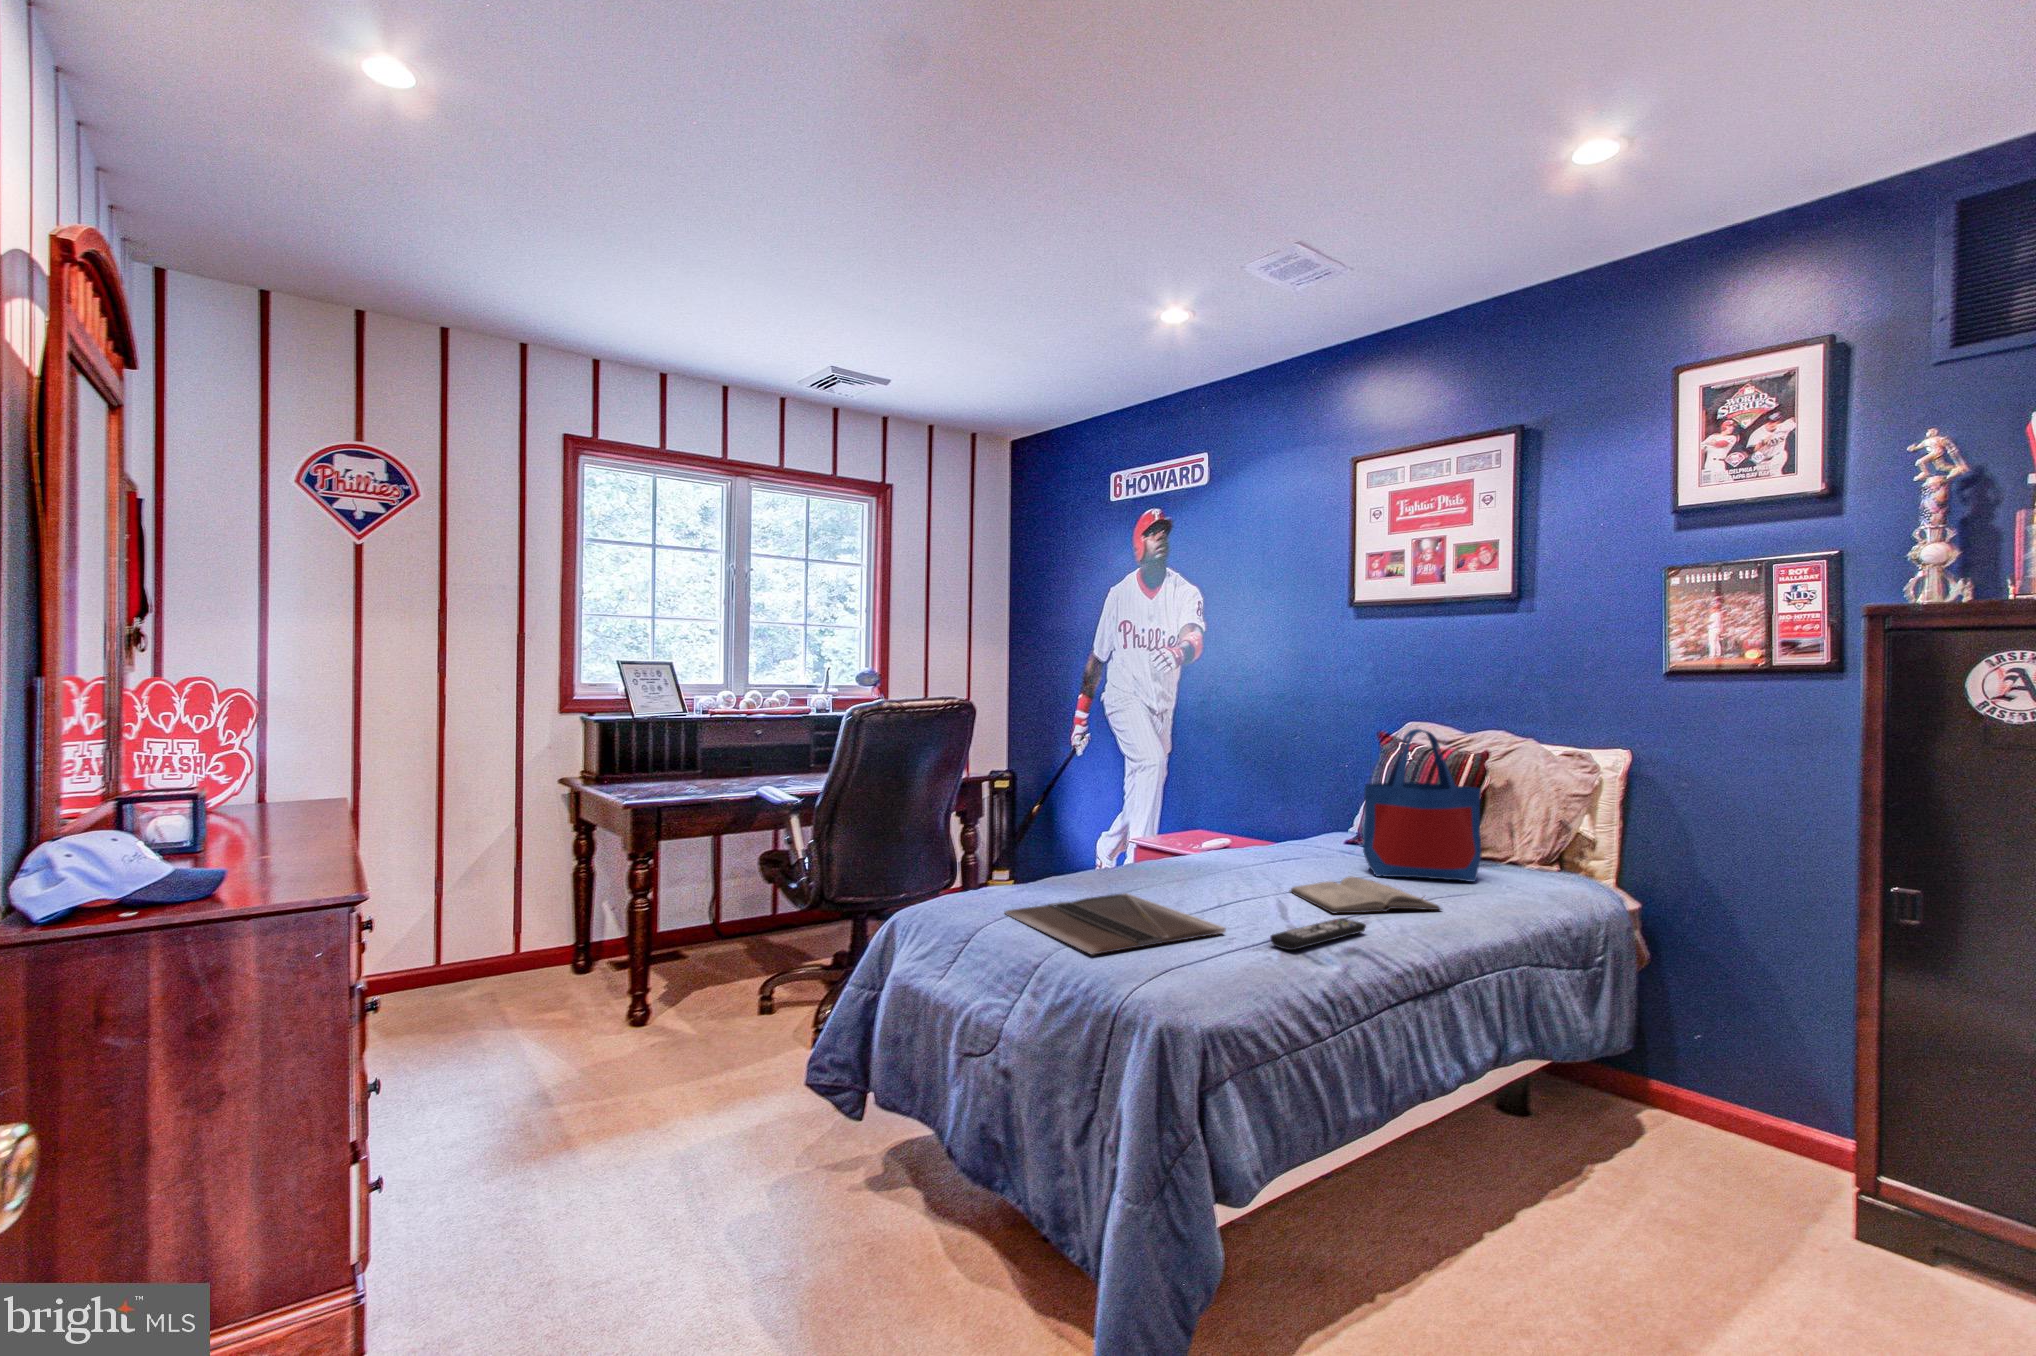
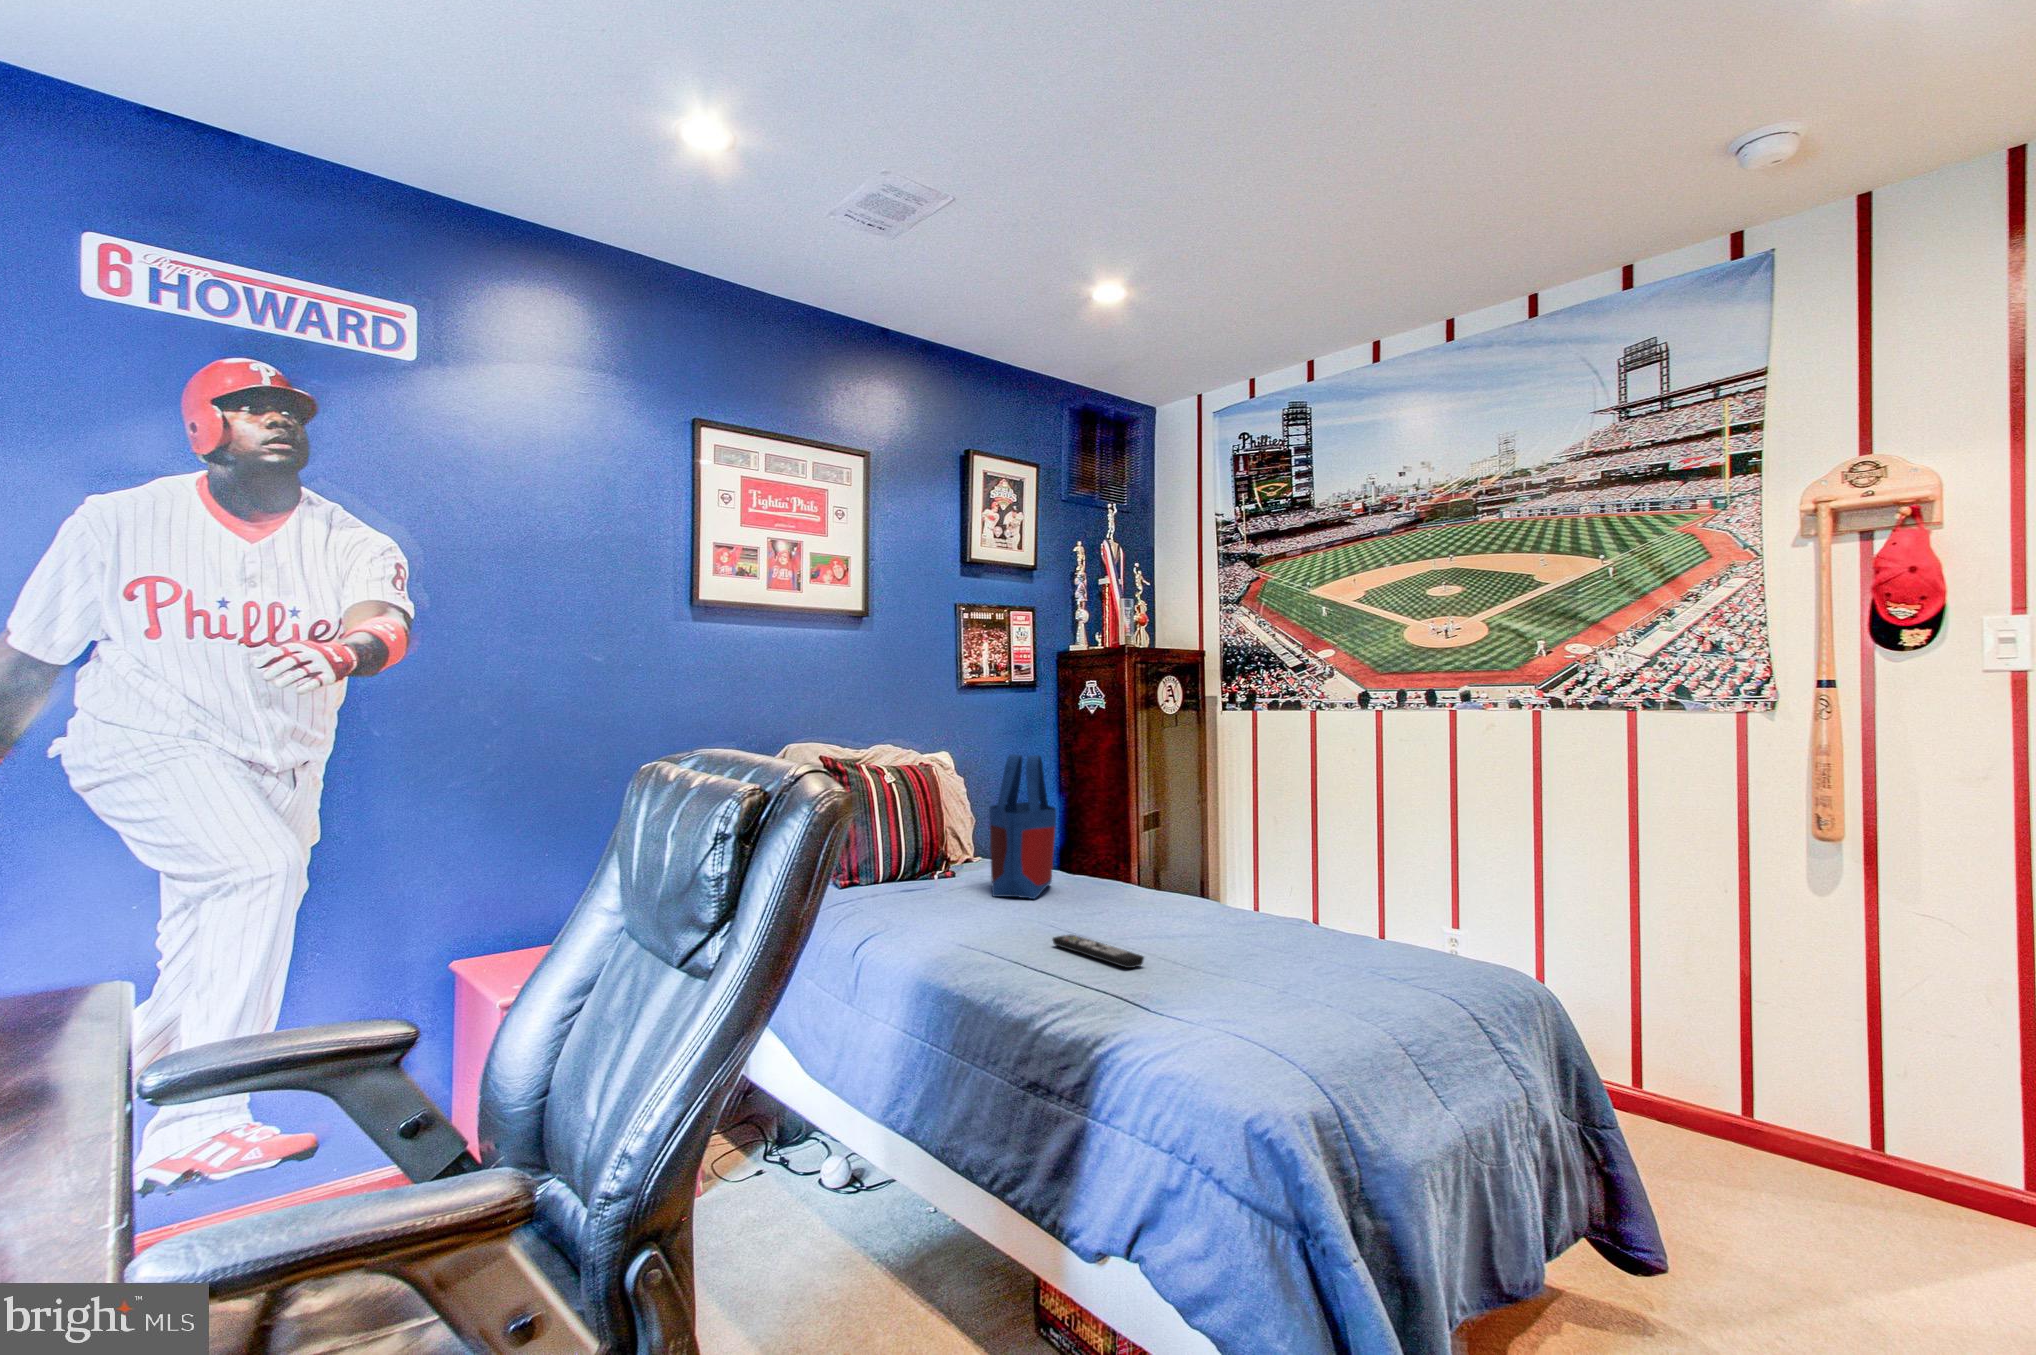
diary: present [1290,876,1441,913] -> none [1080,892,1188,926]
laptop: present [1005,893,1226,955] -> none [1165,948,1399,1013]
remote control: present [1270,918,1366,950] -> present [1053,935,1144,968]

